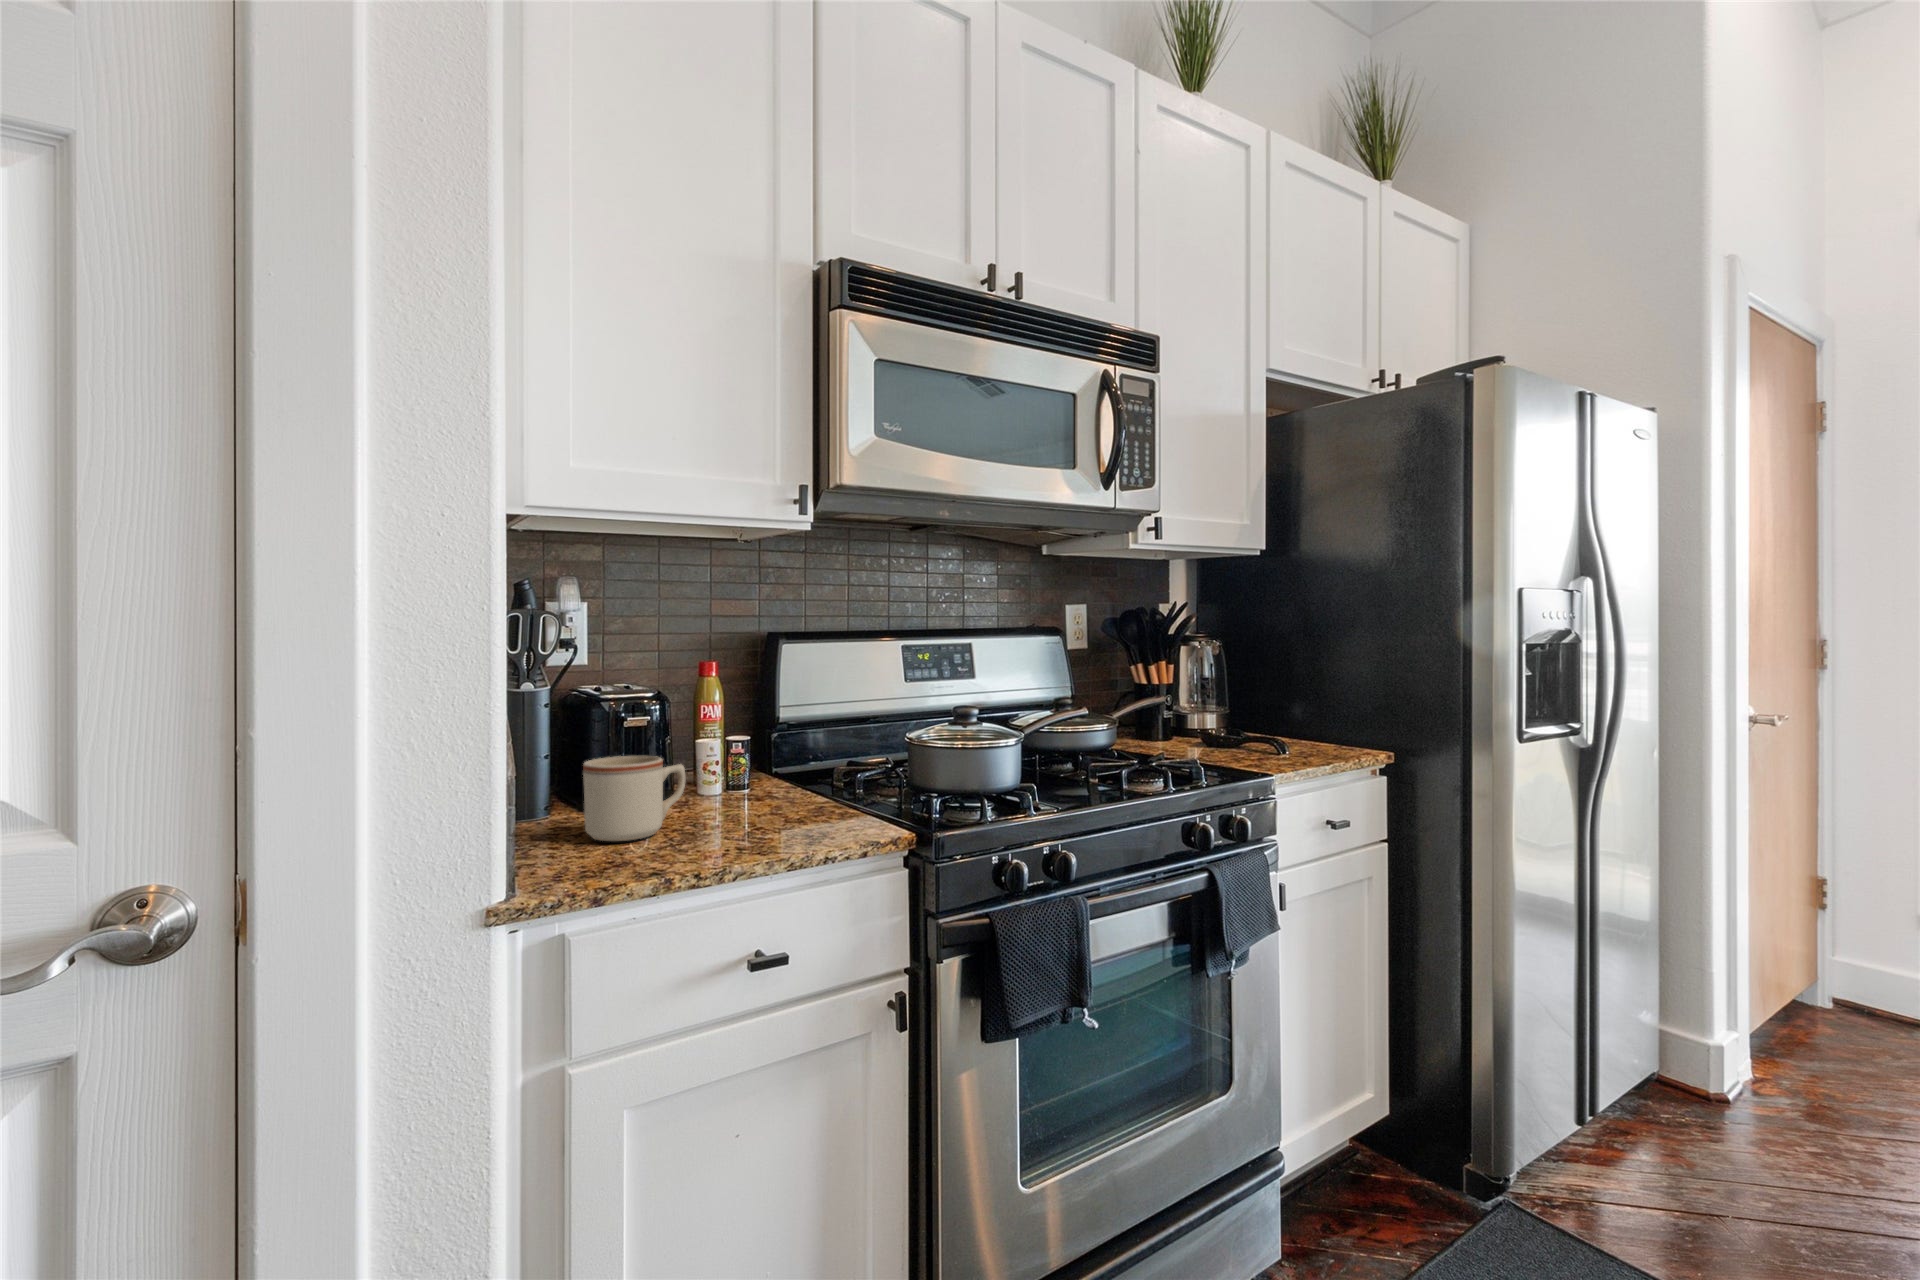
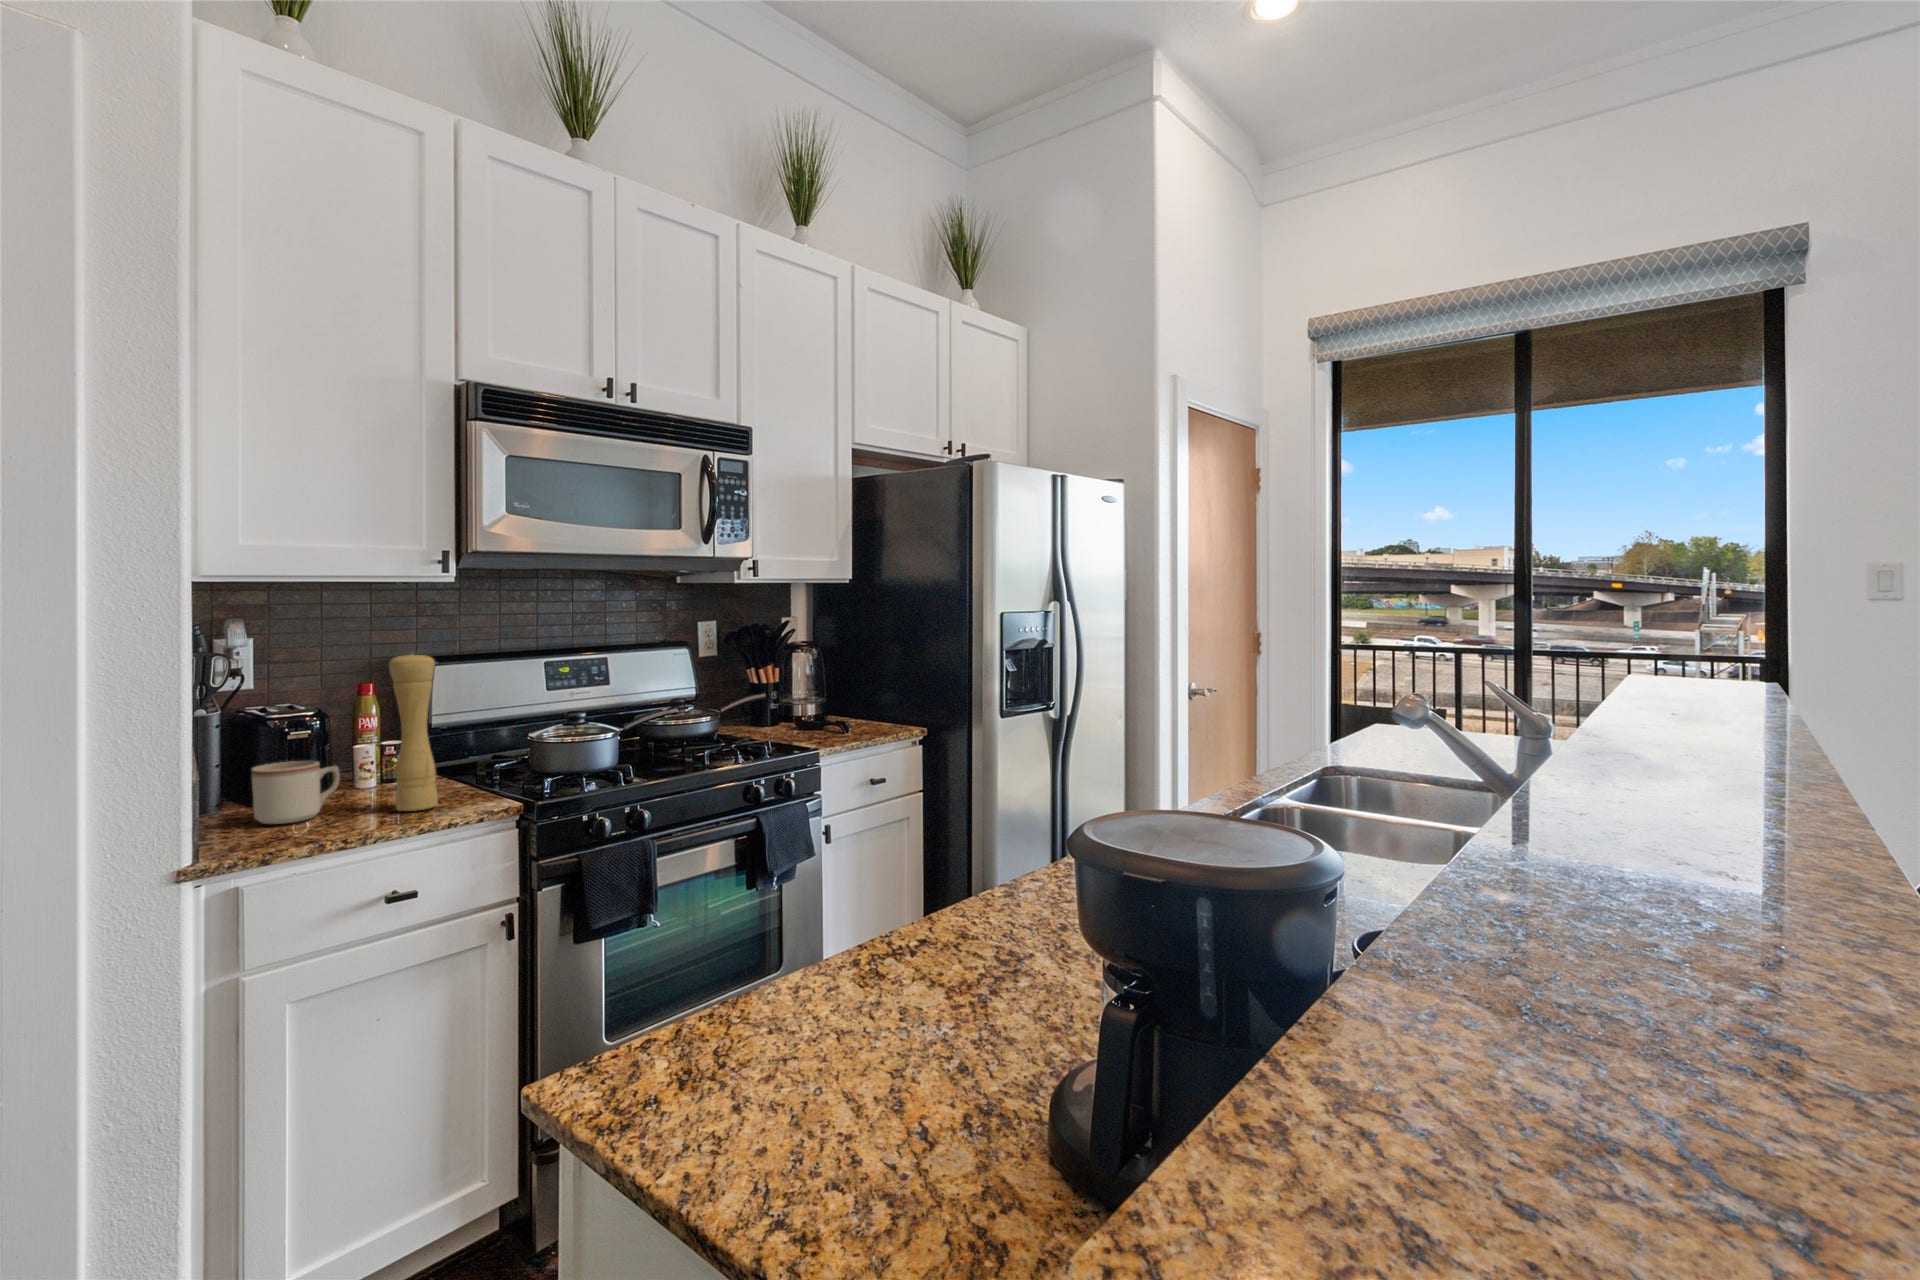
pepper mill: none [749,610,805,833] -> present [389,653,438,811]

